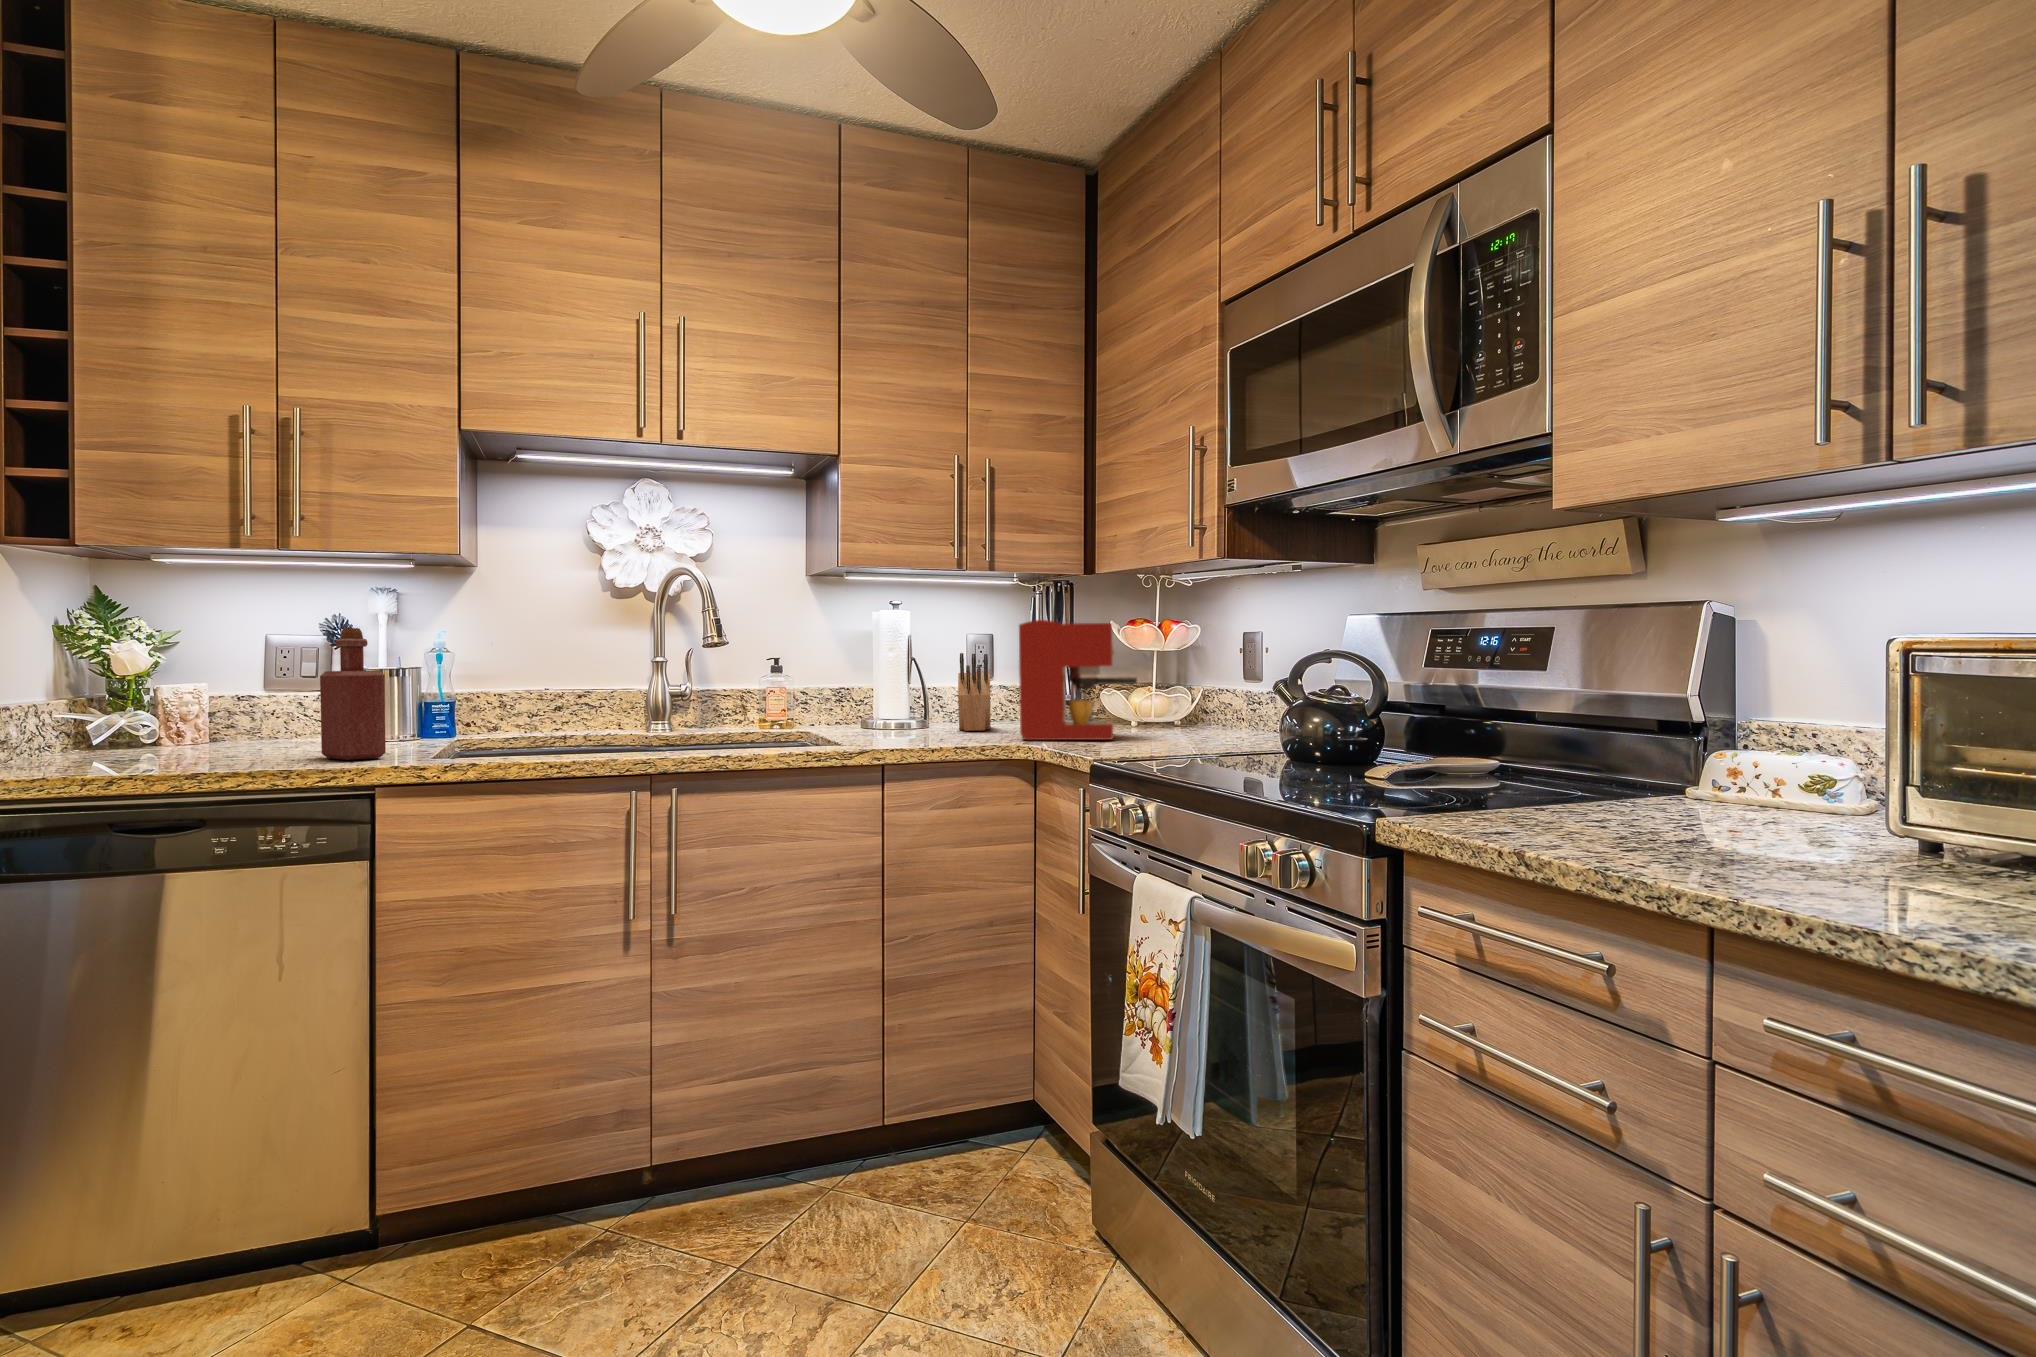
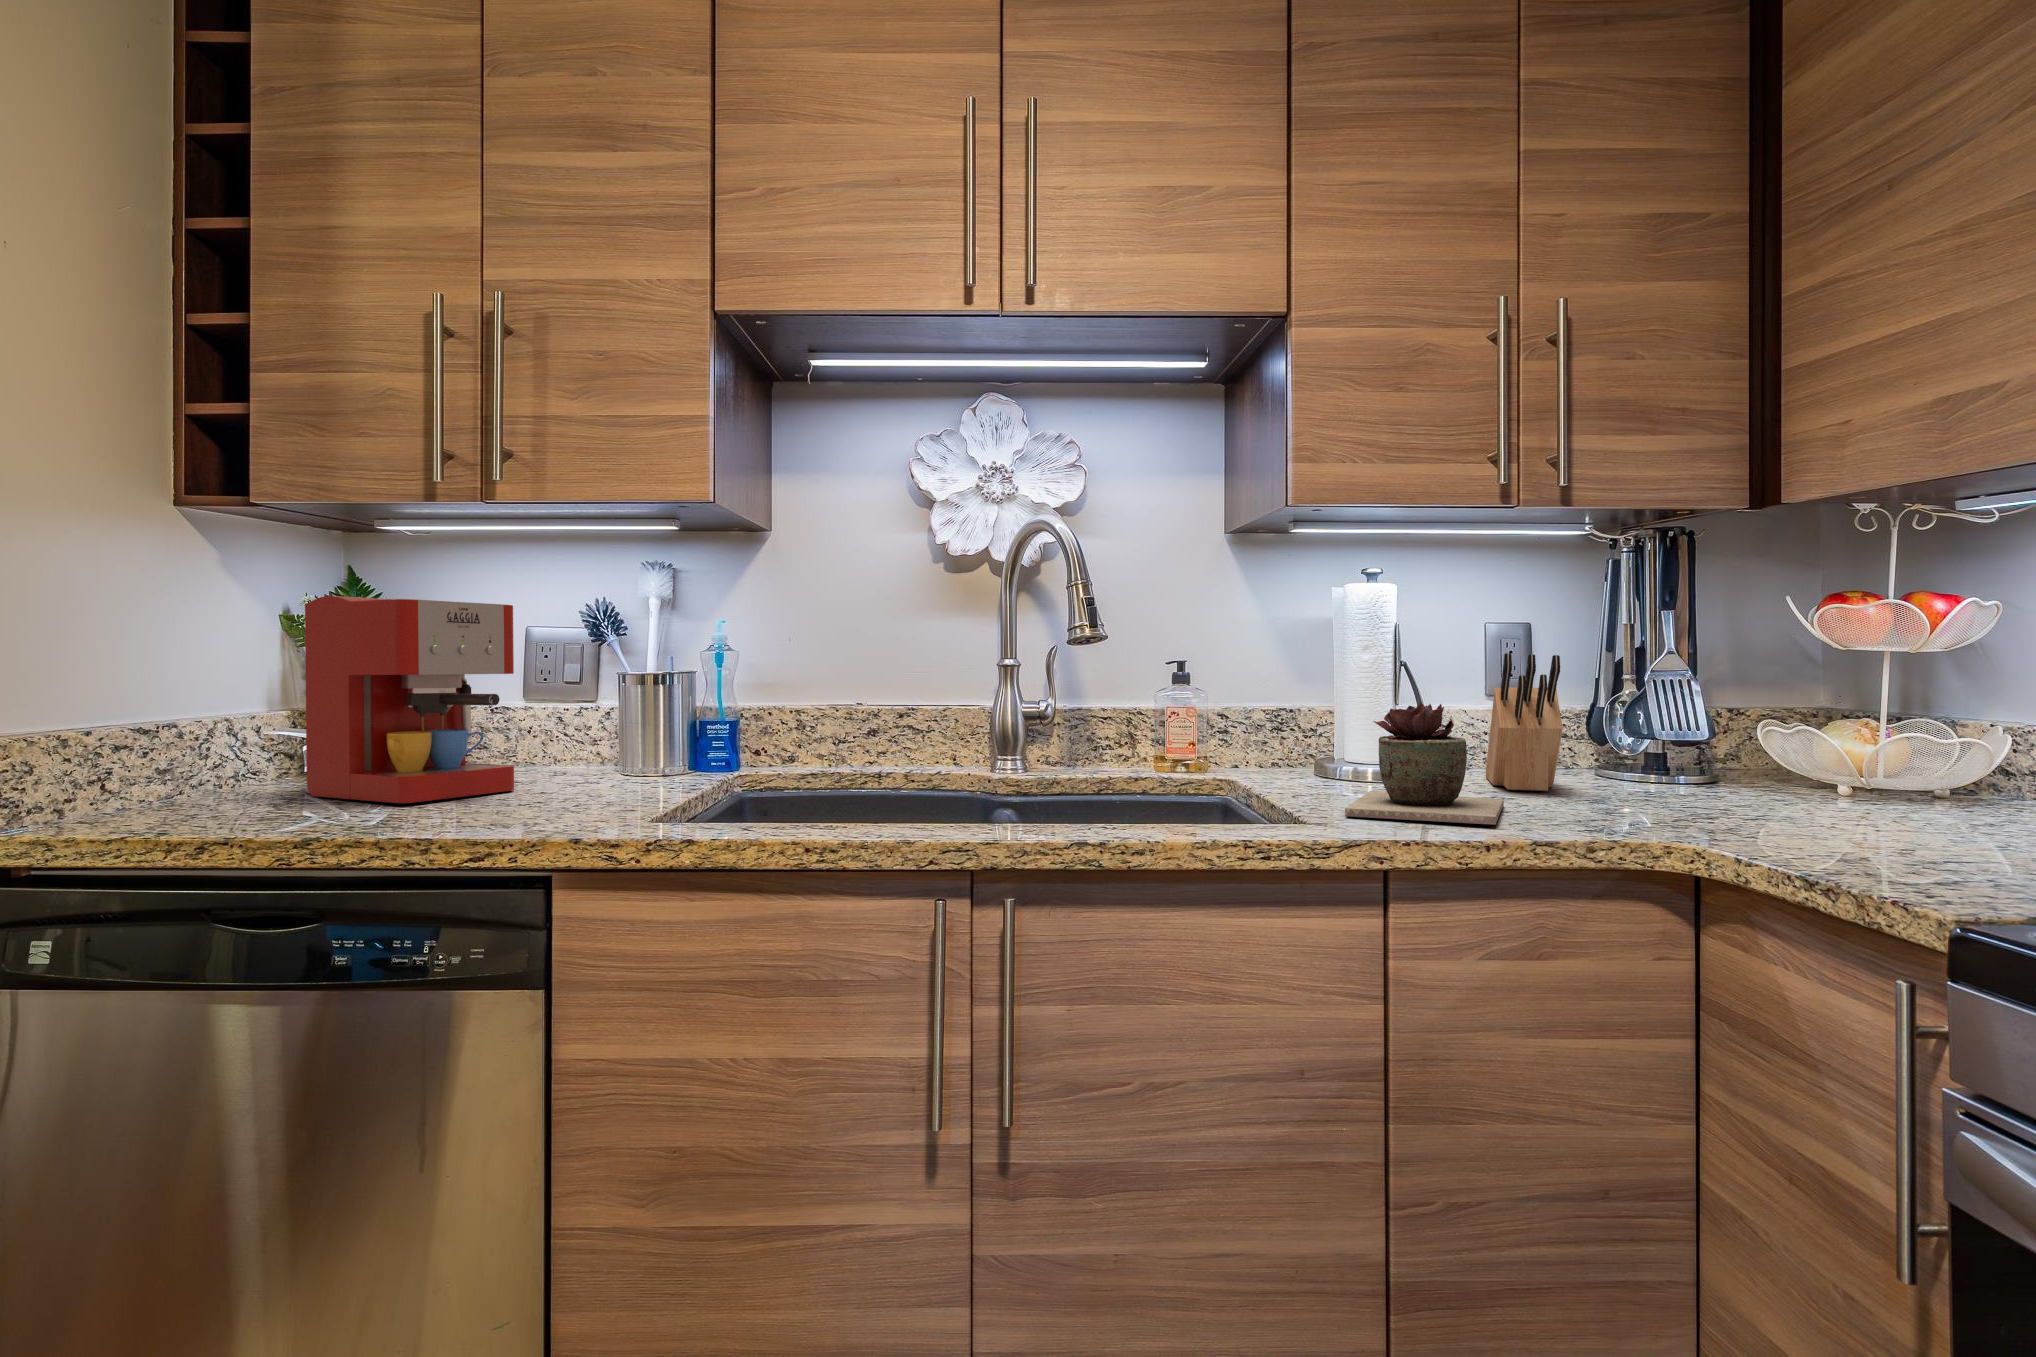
coffee maker: present [1019,620,1137,740] -> present [305,596,514,803]
bottle: present [320,628,386,760] -> none [515,615,591,819]
succulent plant: none [865,680,955,742] -> present [1345,703,1504,825]

